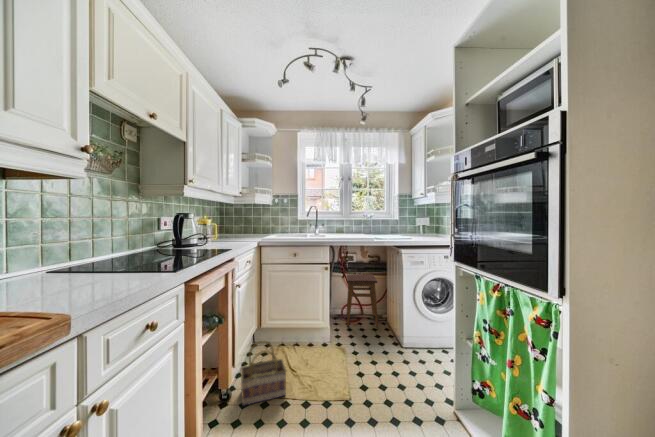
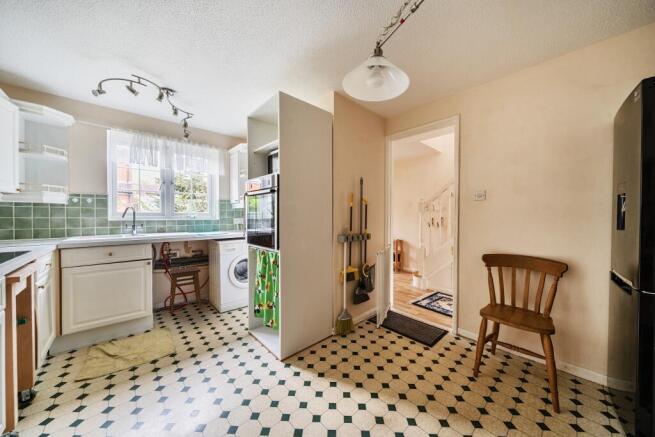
basket: present [241,341,286,406] -> none [42,339,109,408]

